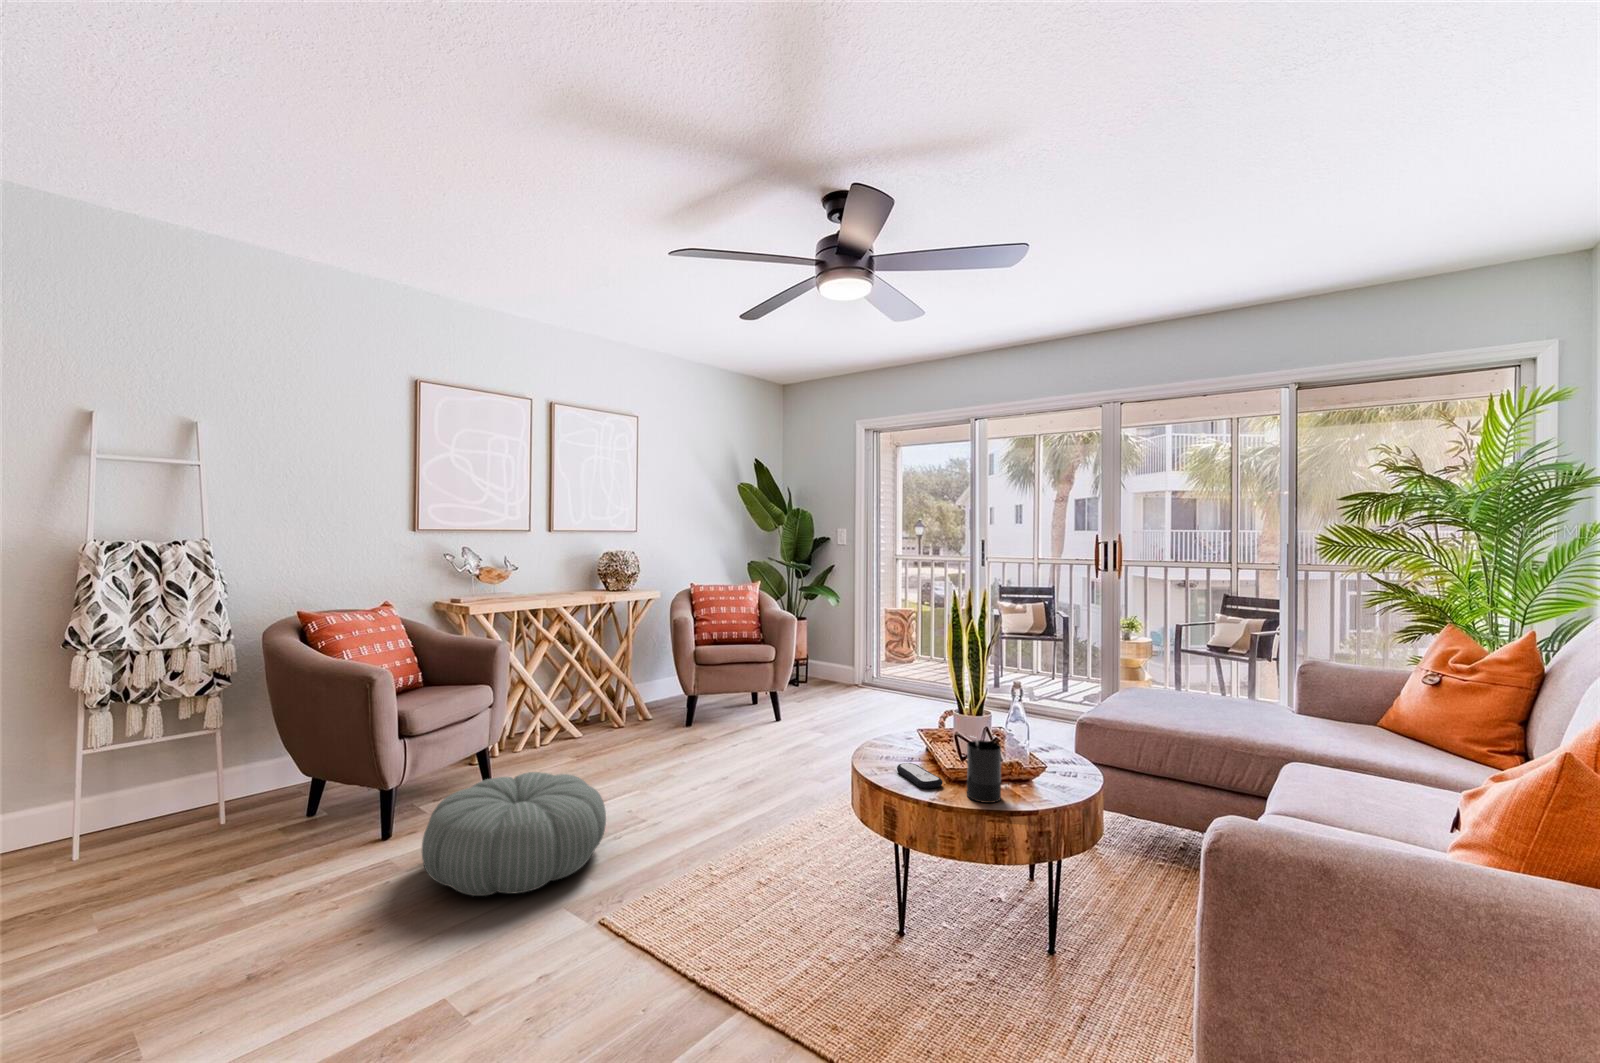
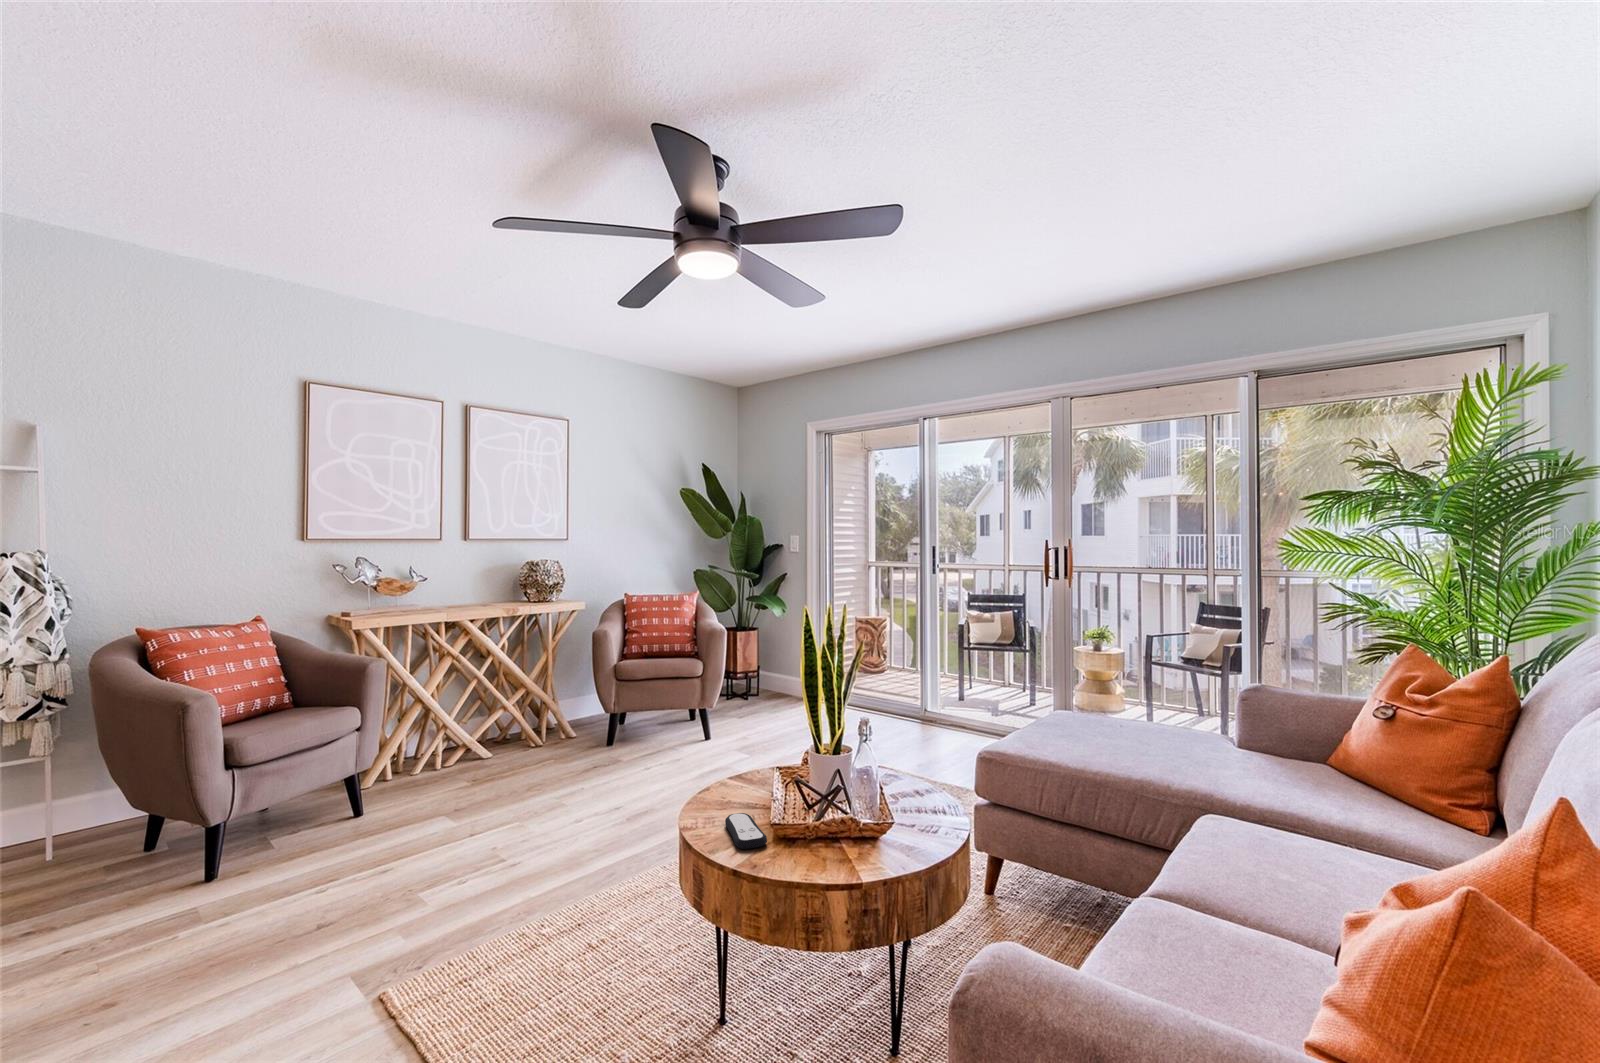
candle: present [967,739,1002,803] -> none [787,785,827,871]
pouf: present [422,772,606,896] -> none [209,809,445,960]

